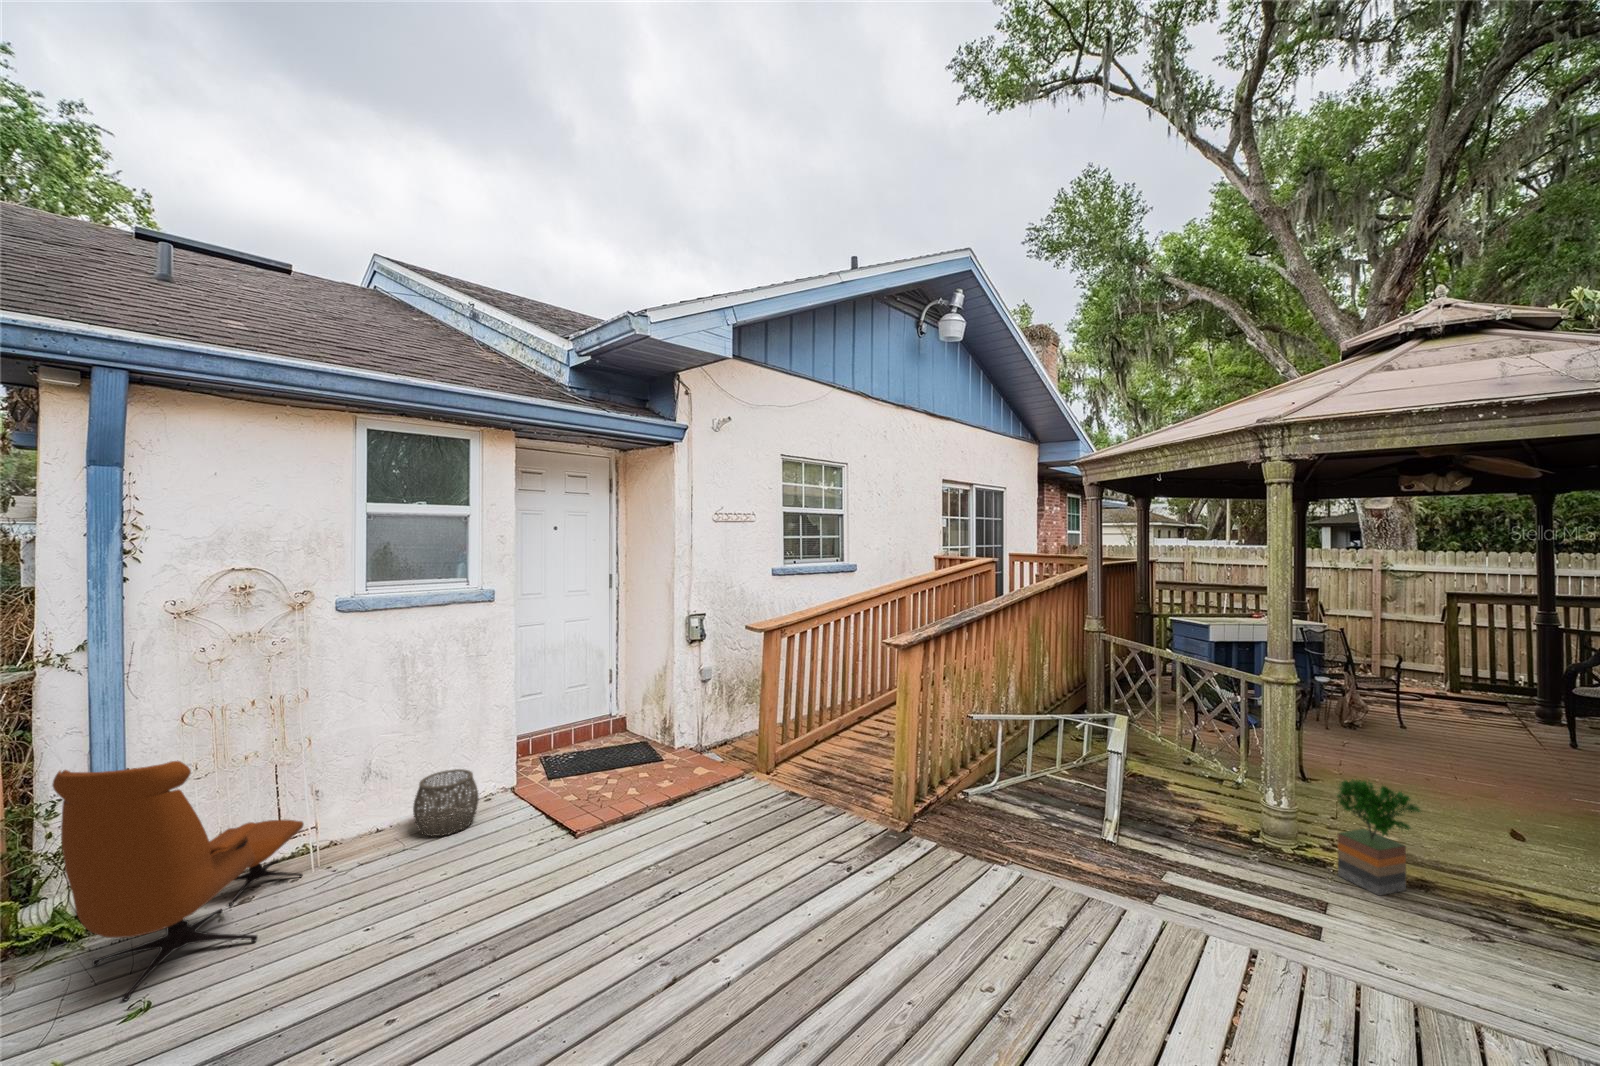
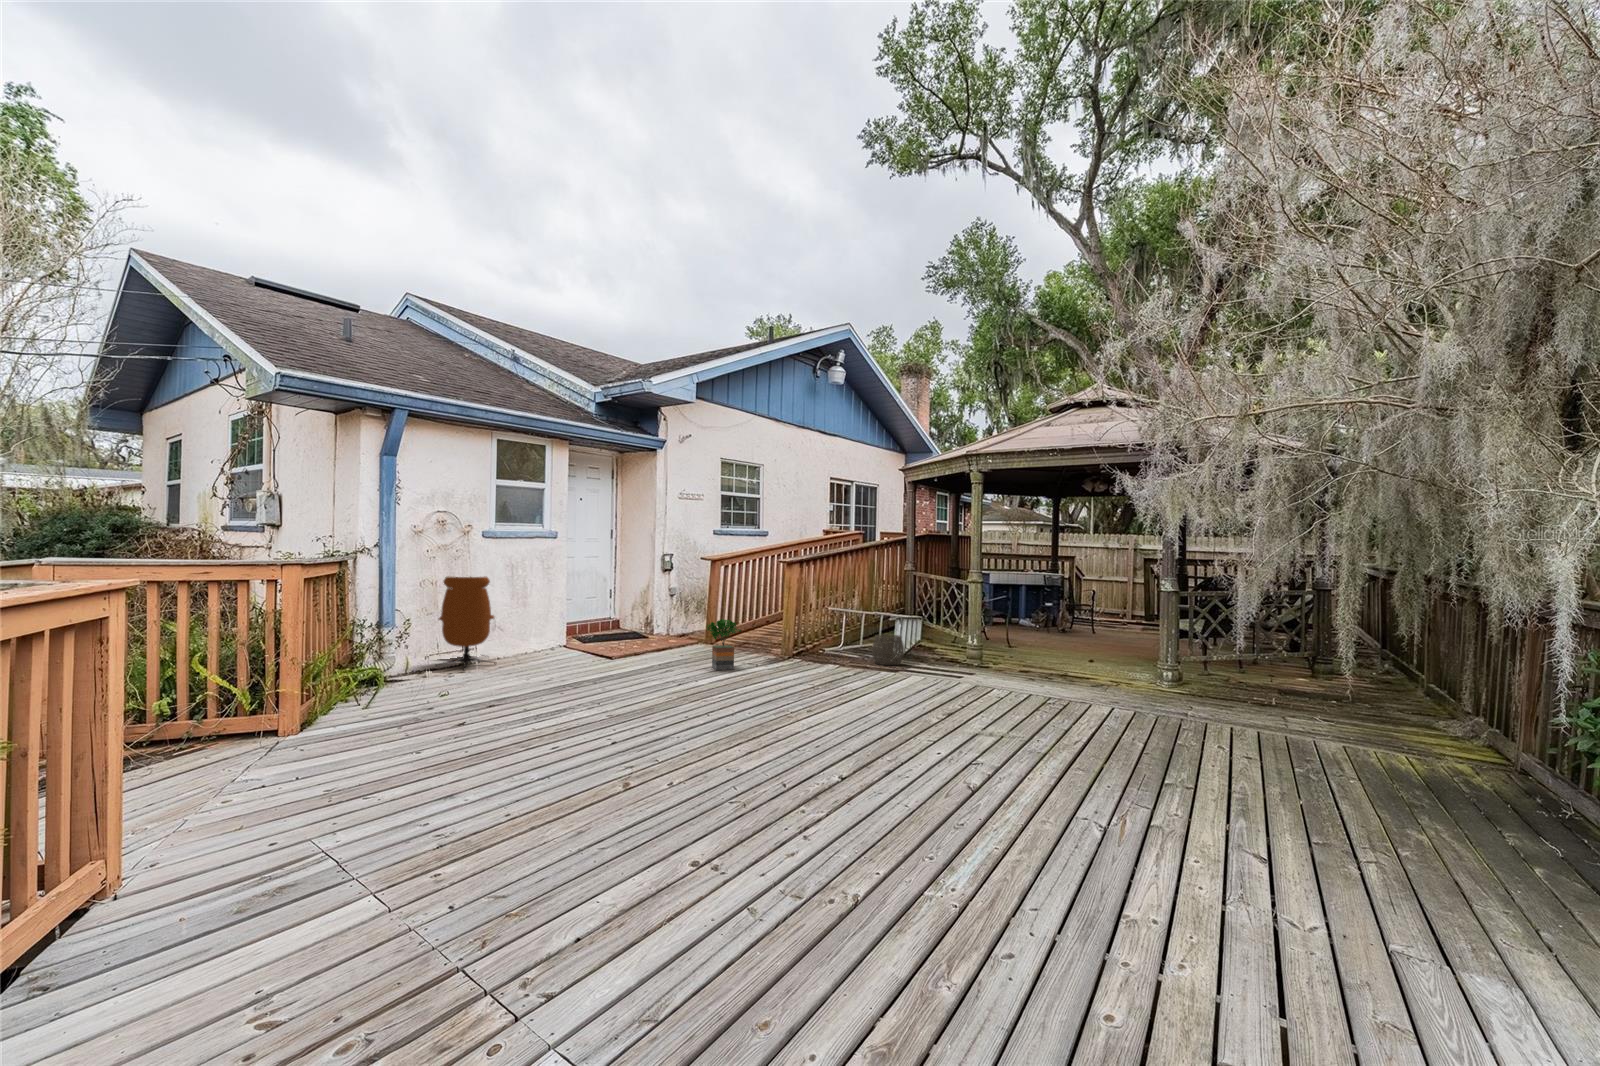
woven basket: present [413,769,479,837] -> present [872,634,904,665]
potted tree: present [1337,779,1420,895] -> present [707,619,741,670]

